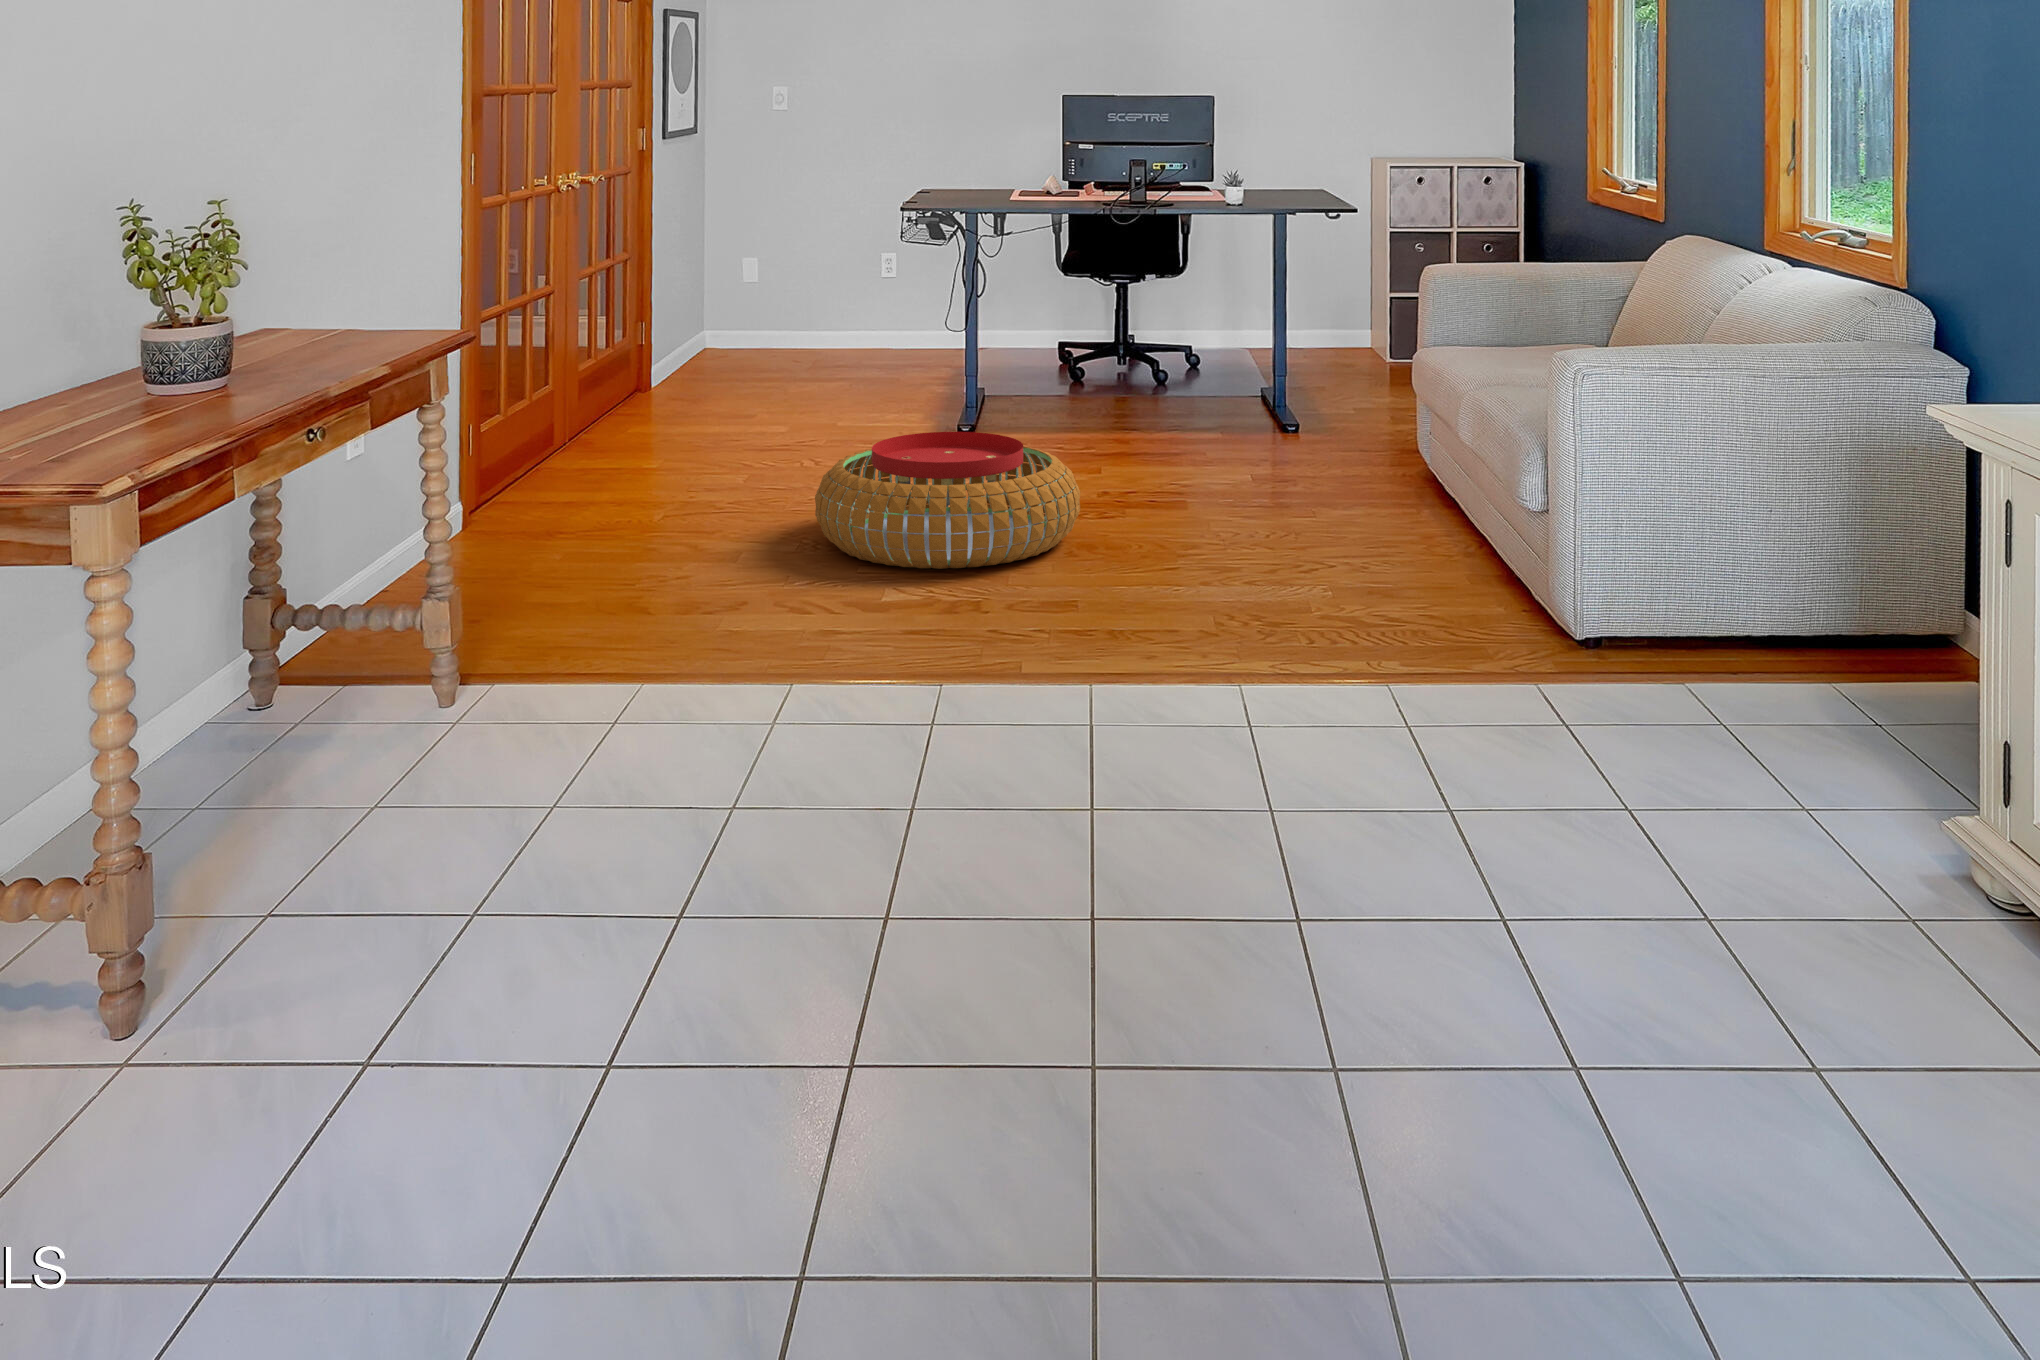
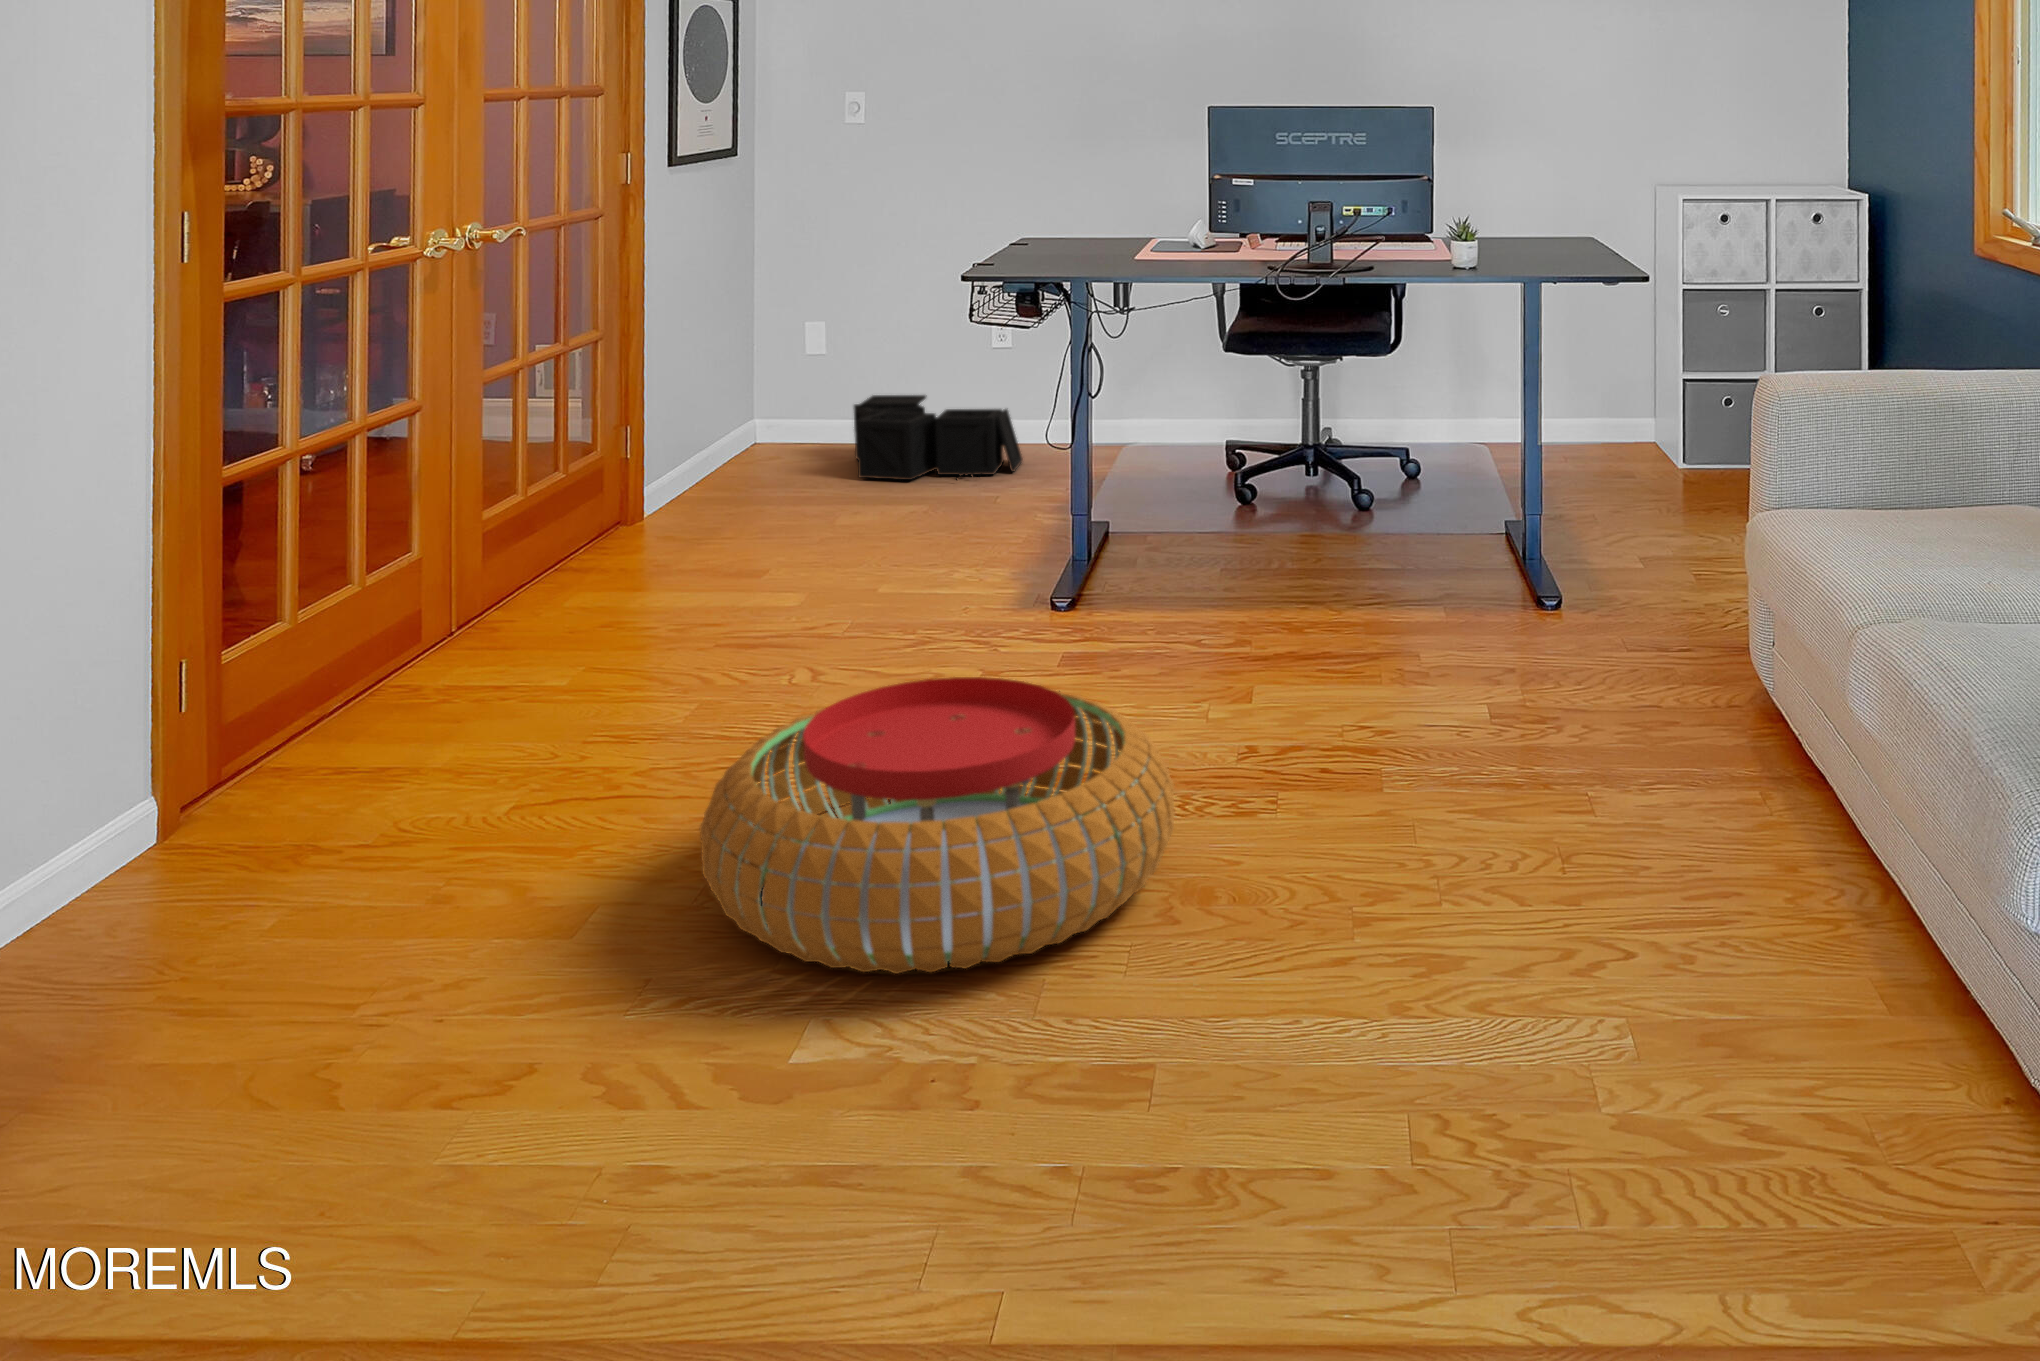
storage bin: none [776,310,904,369] -> present [854,395,1023,480]

